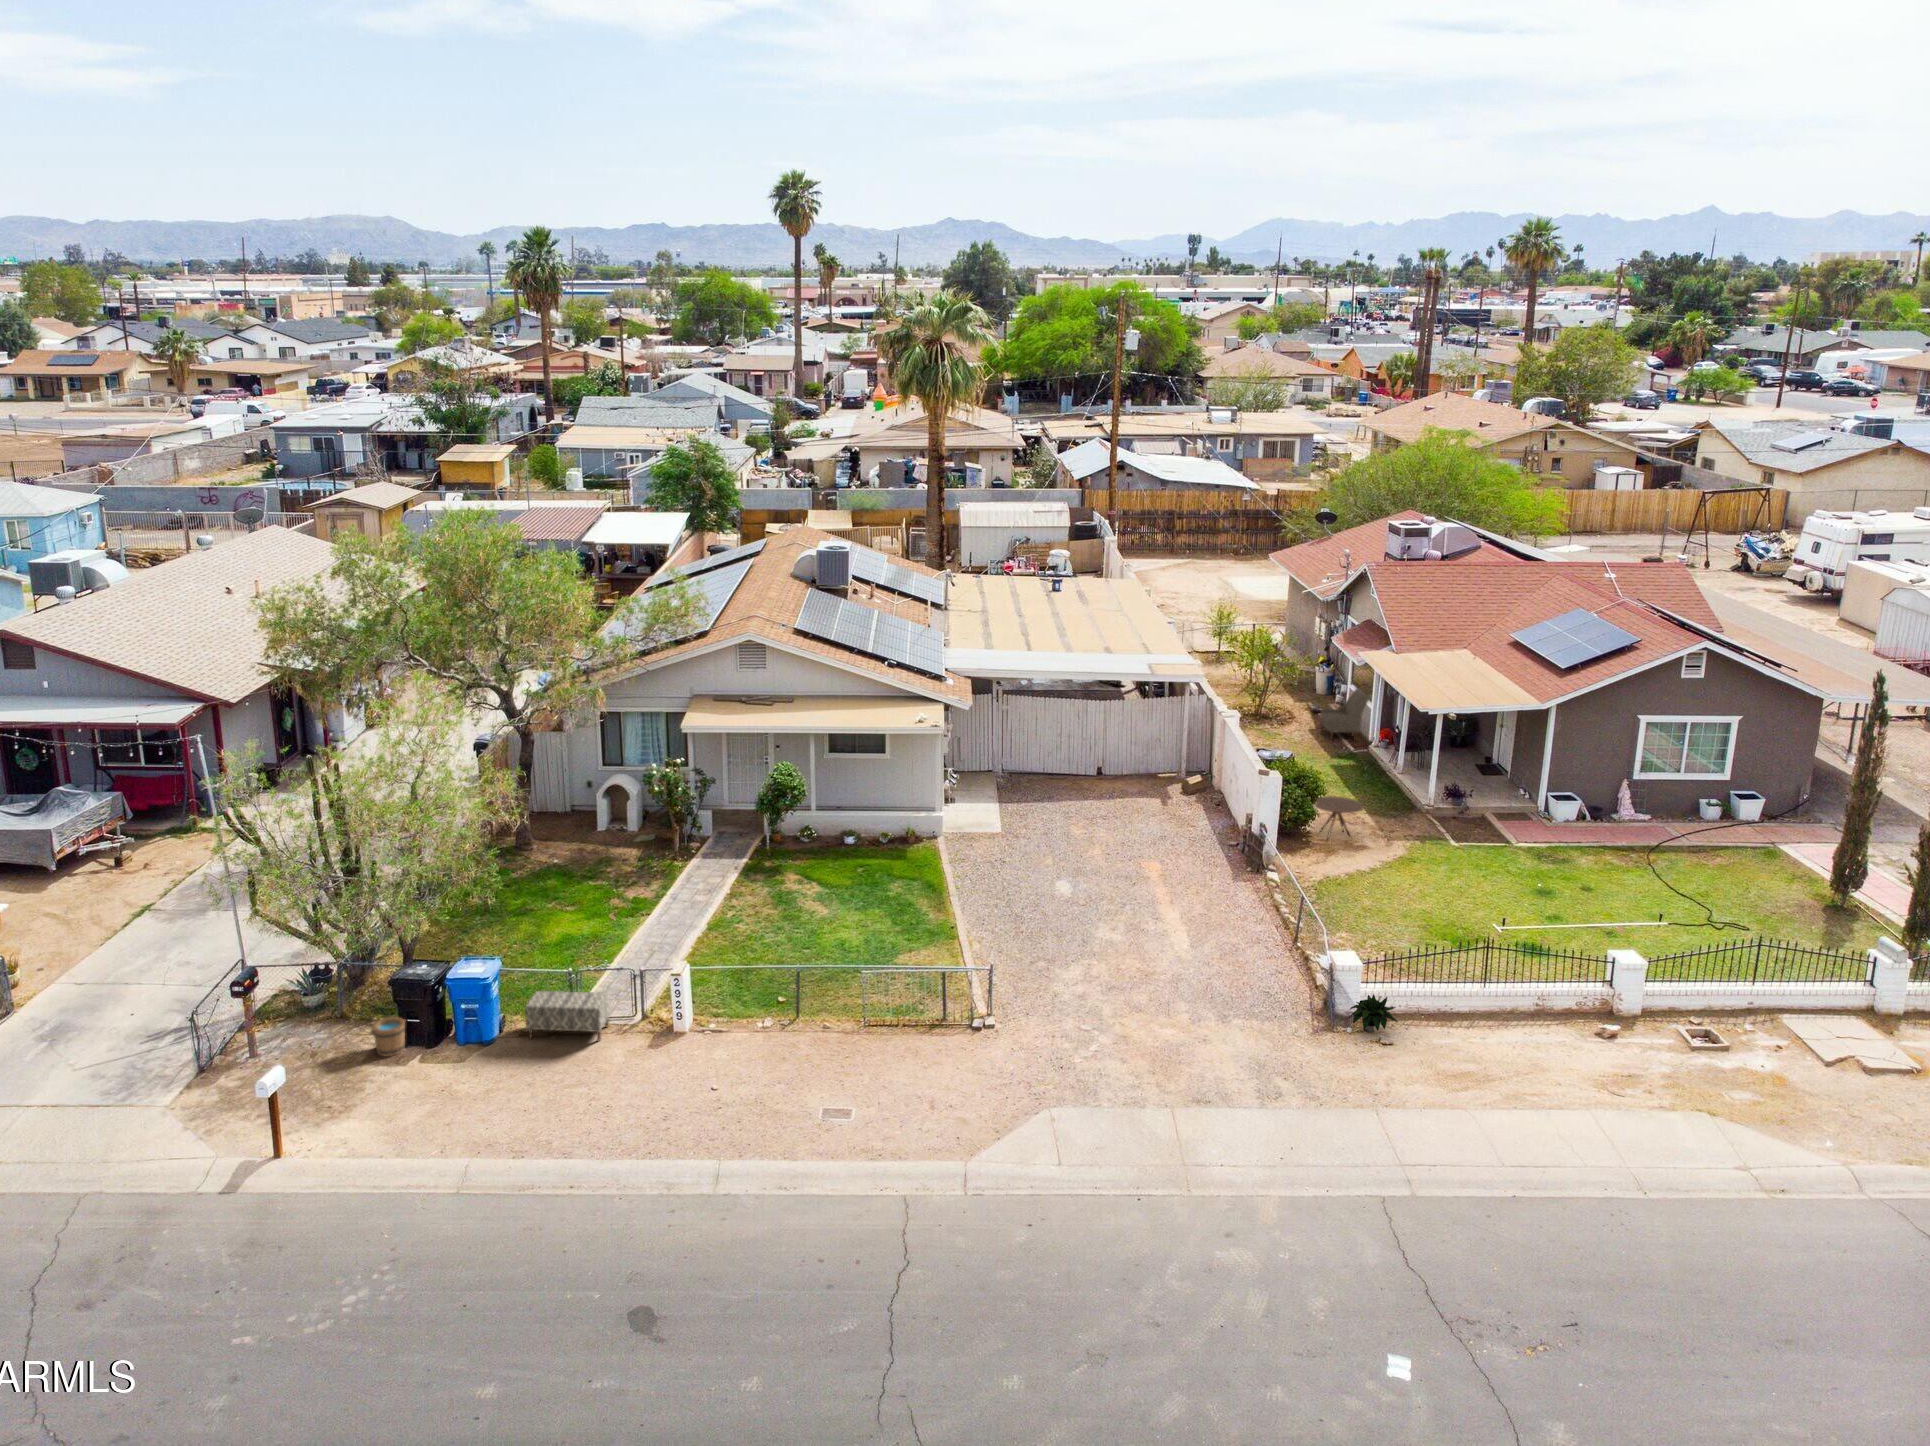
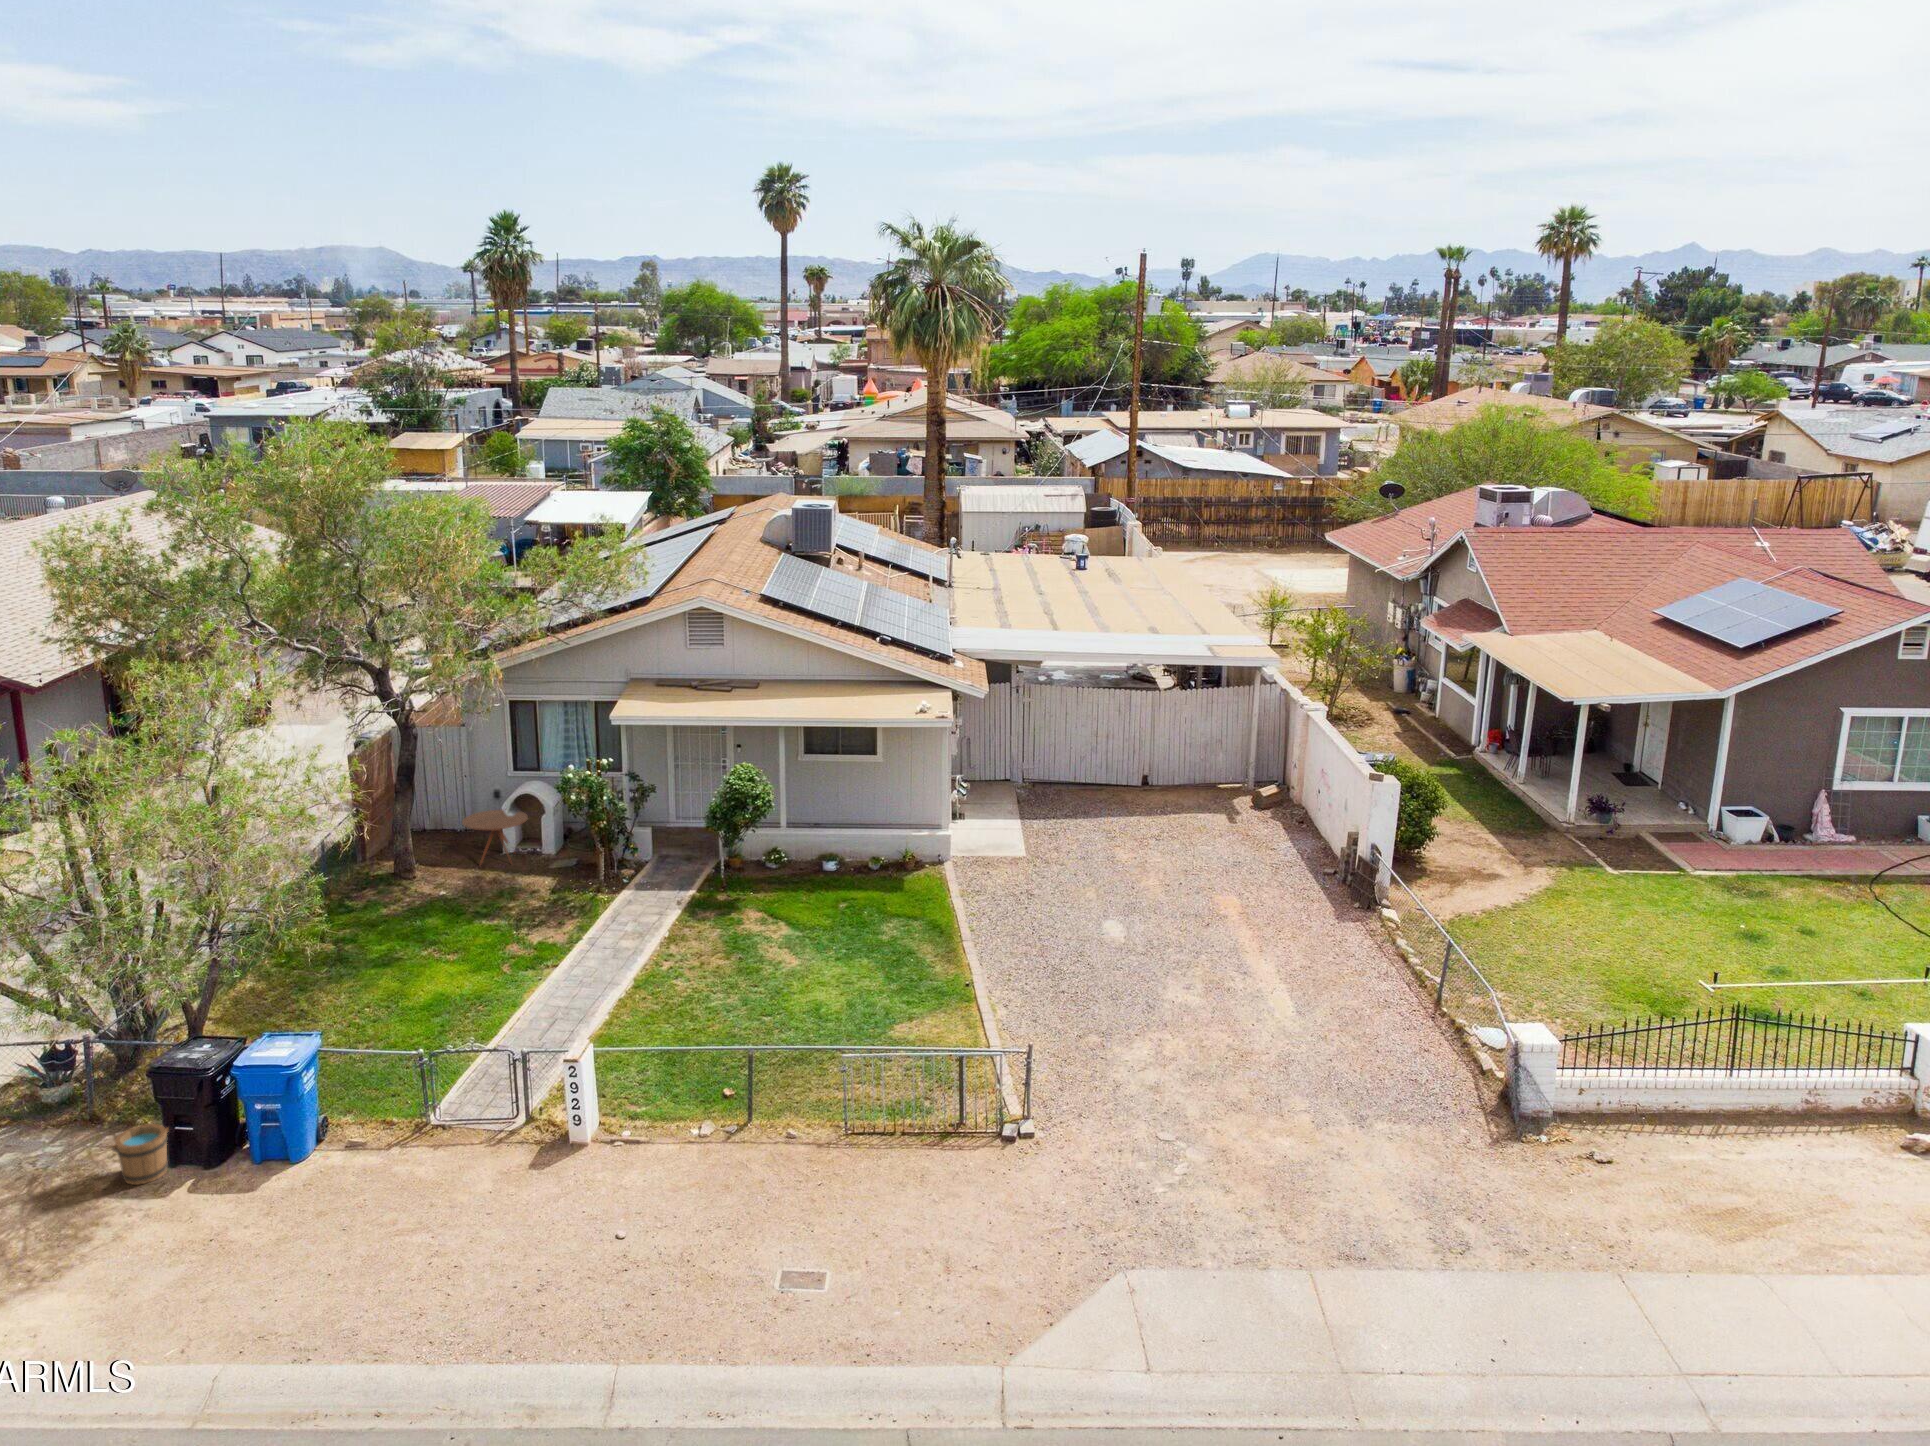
chair: present [1320,688,1370,739] -> none [1407,681,1471,743]
round table: present [1315,796,1364,839] -> present [462,809,528,865]
bench: present [525,991,610,1041] -> none [346,1083,476,1159]
potted plant: present [1348,994,1398,1032] -> none [1544,1089,1626,1147]

